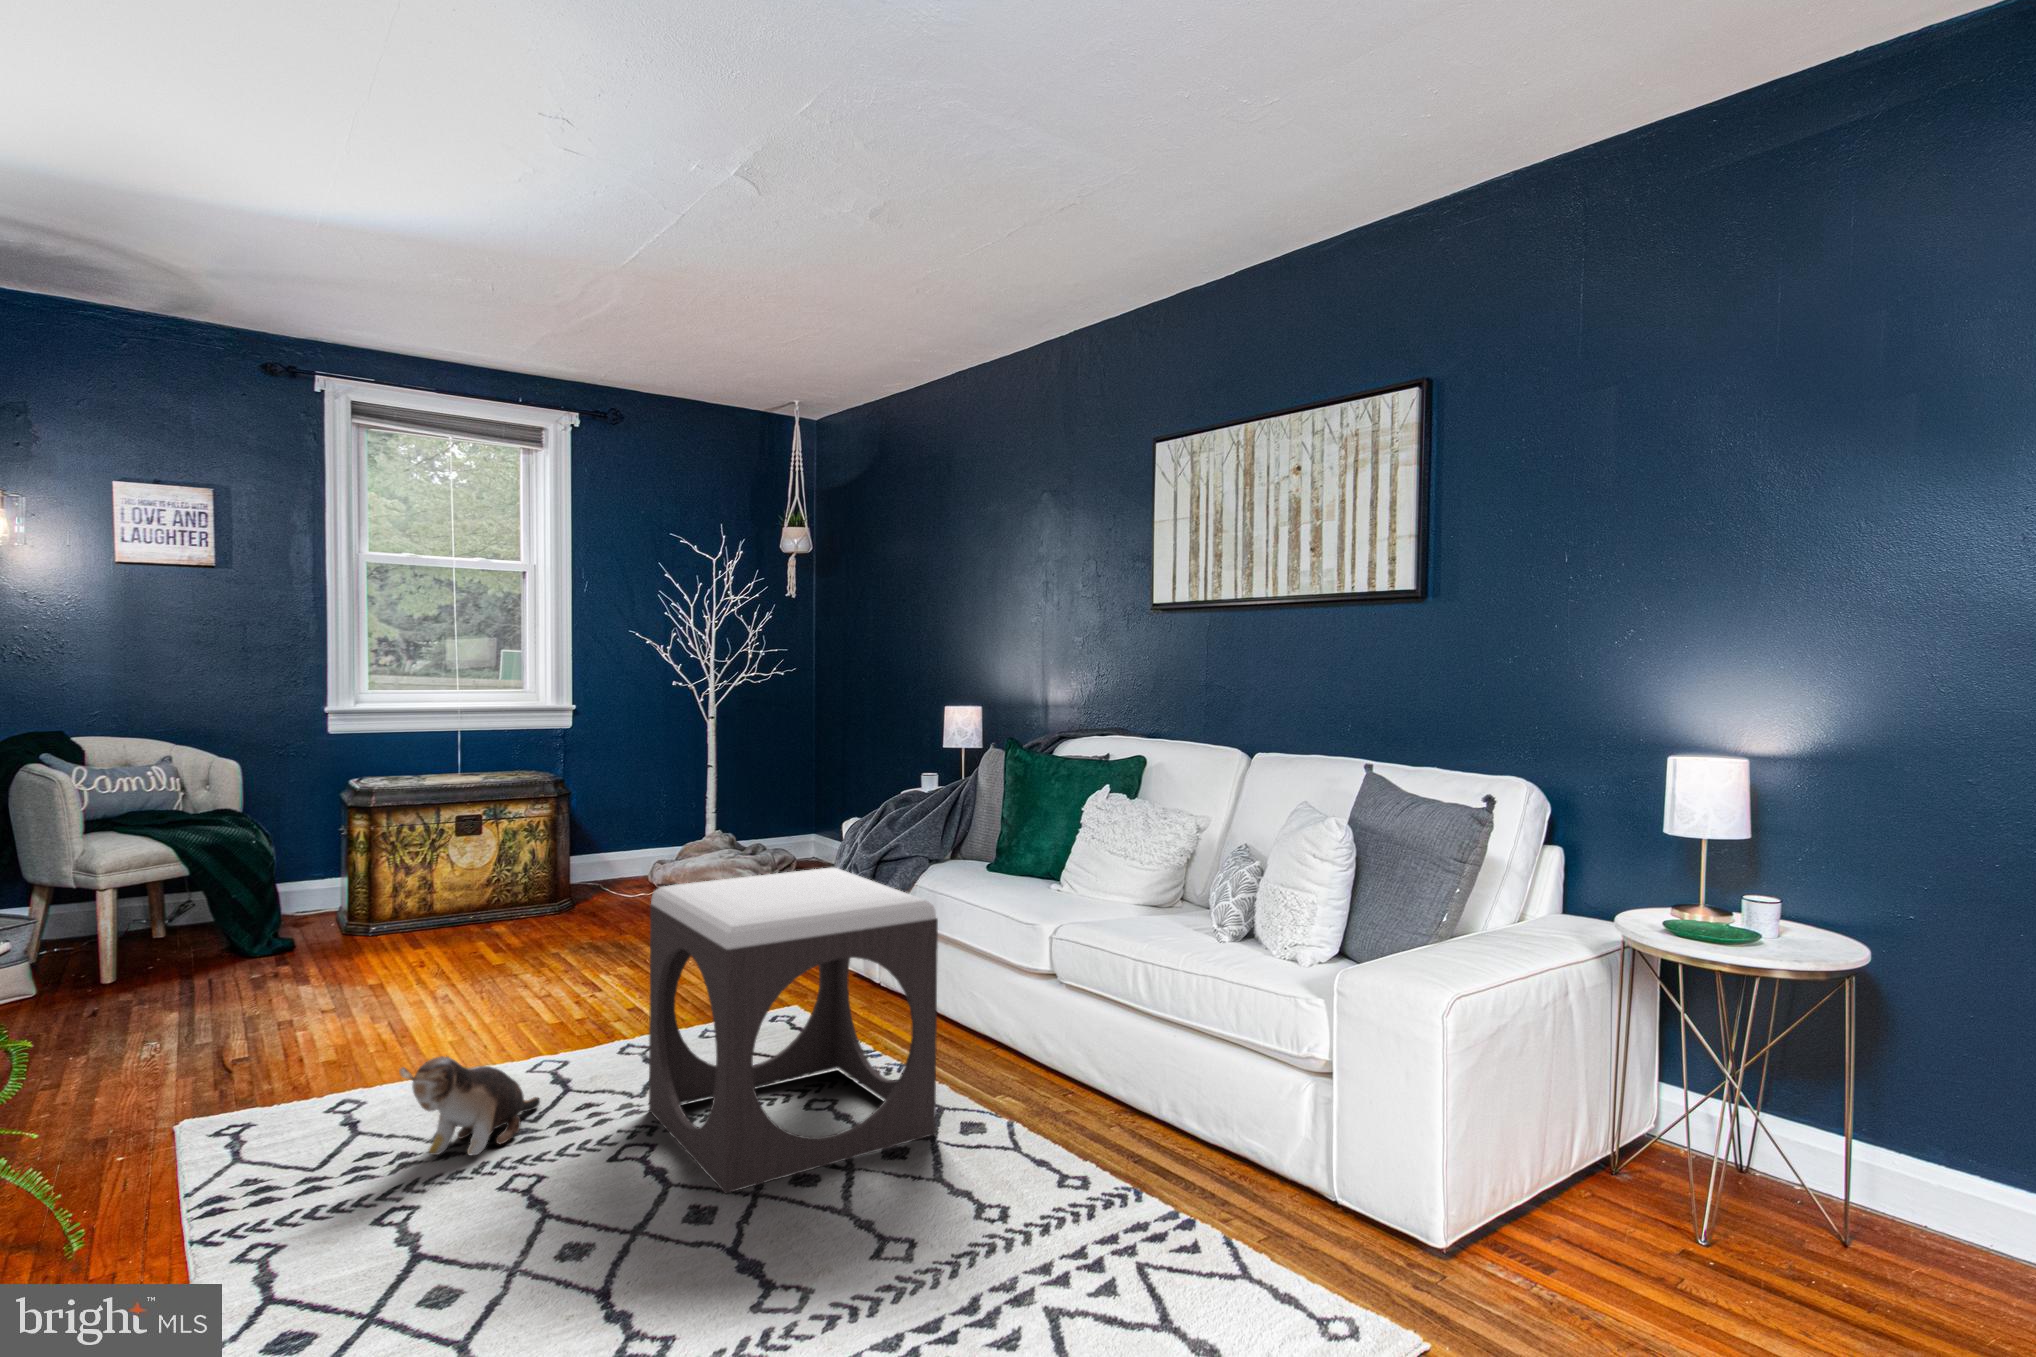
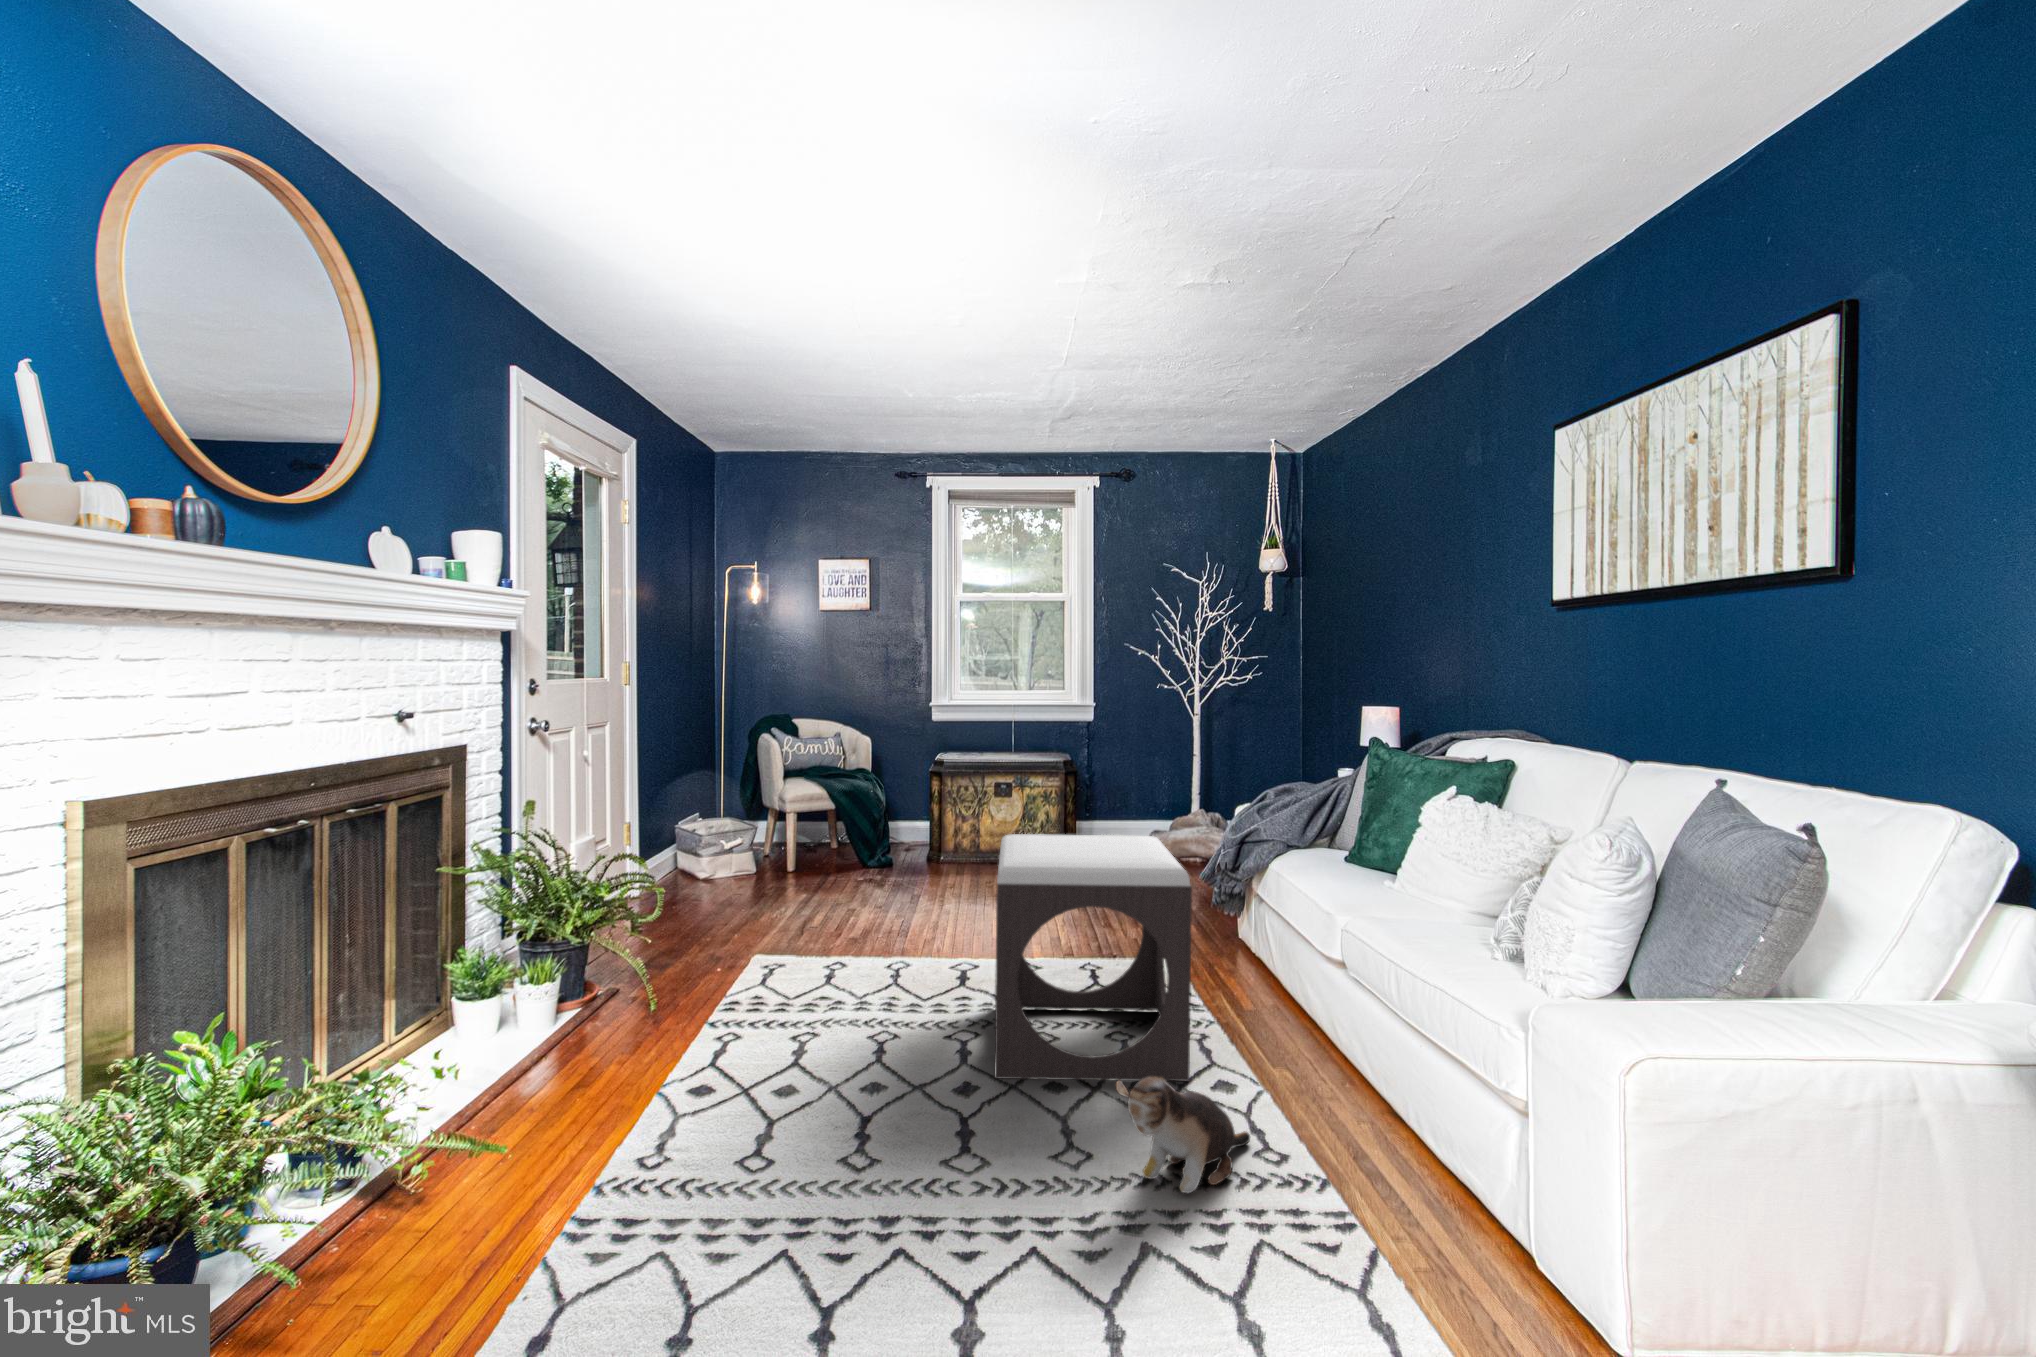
plush toy: present [399,1056,540,1155] -> present [1116,1077,1250,1193]

